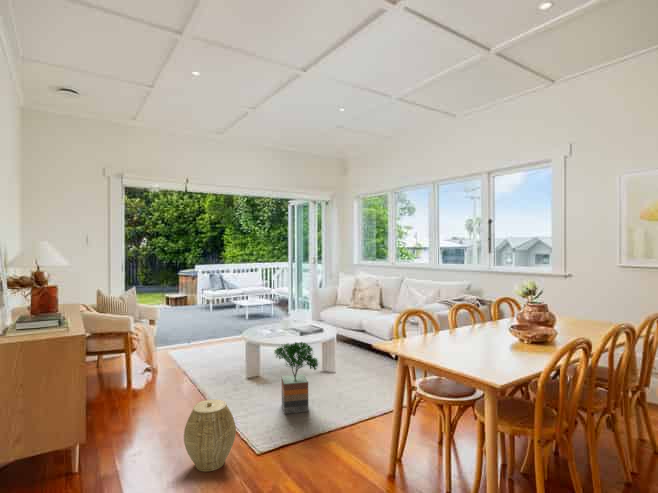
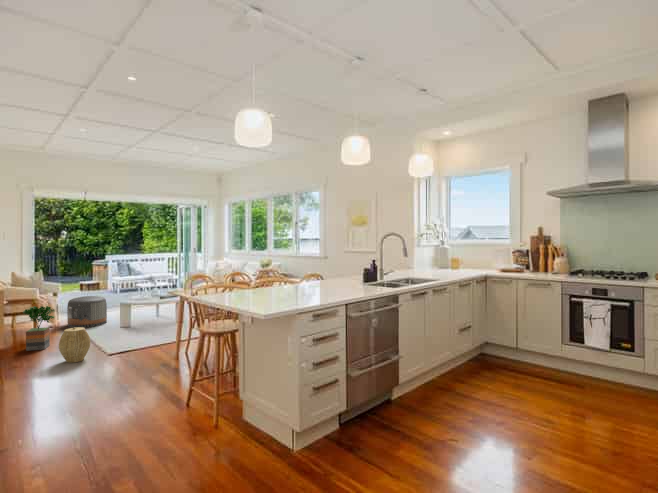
pouf: none [170,323,220,371] -> present [67,296,107,327]
potted tree: present [274,342,318,414] -> present [23,306,55,351]

